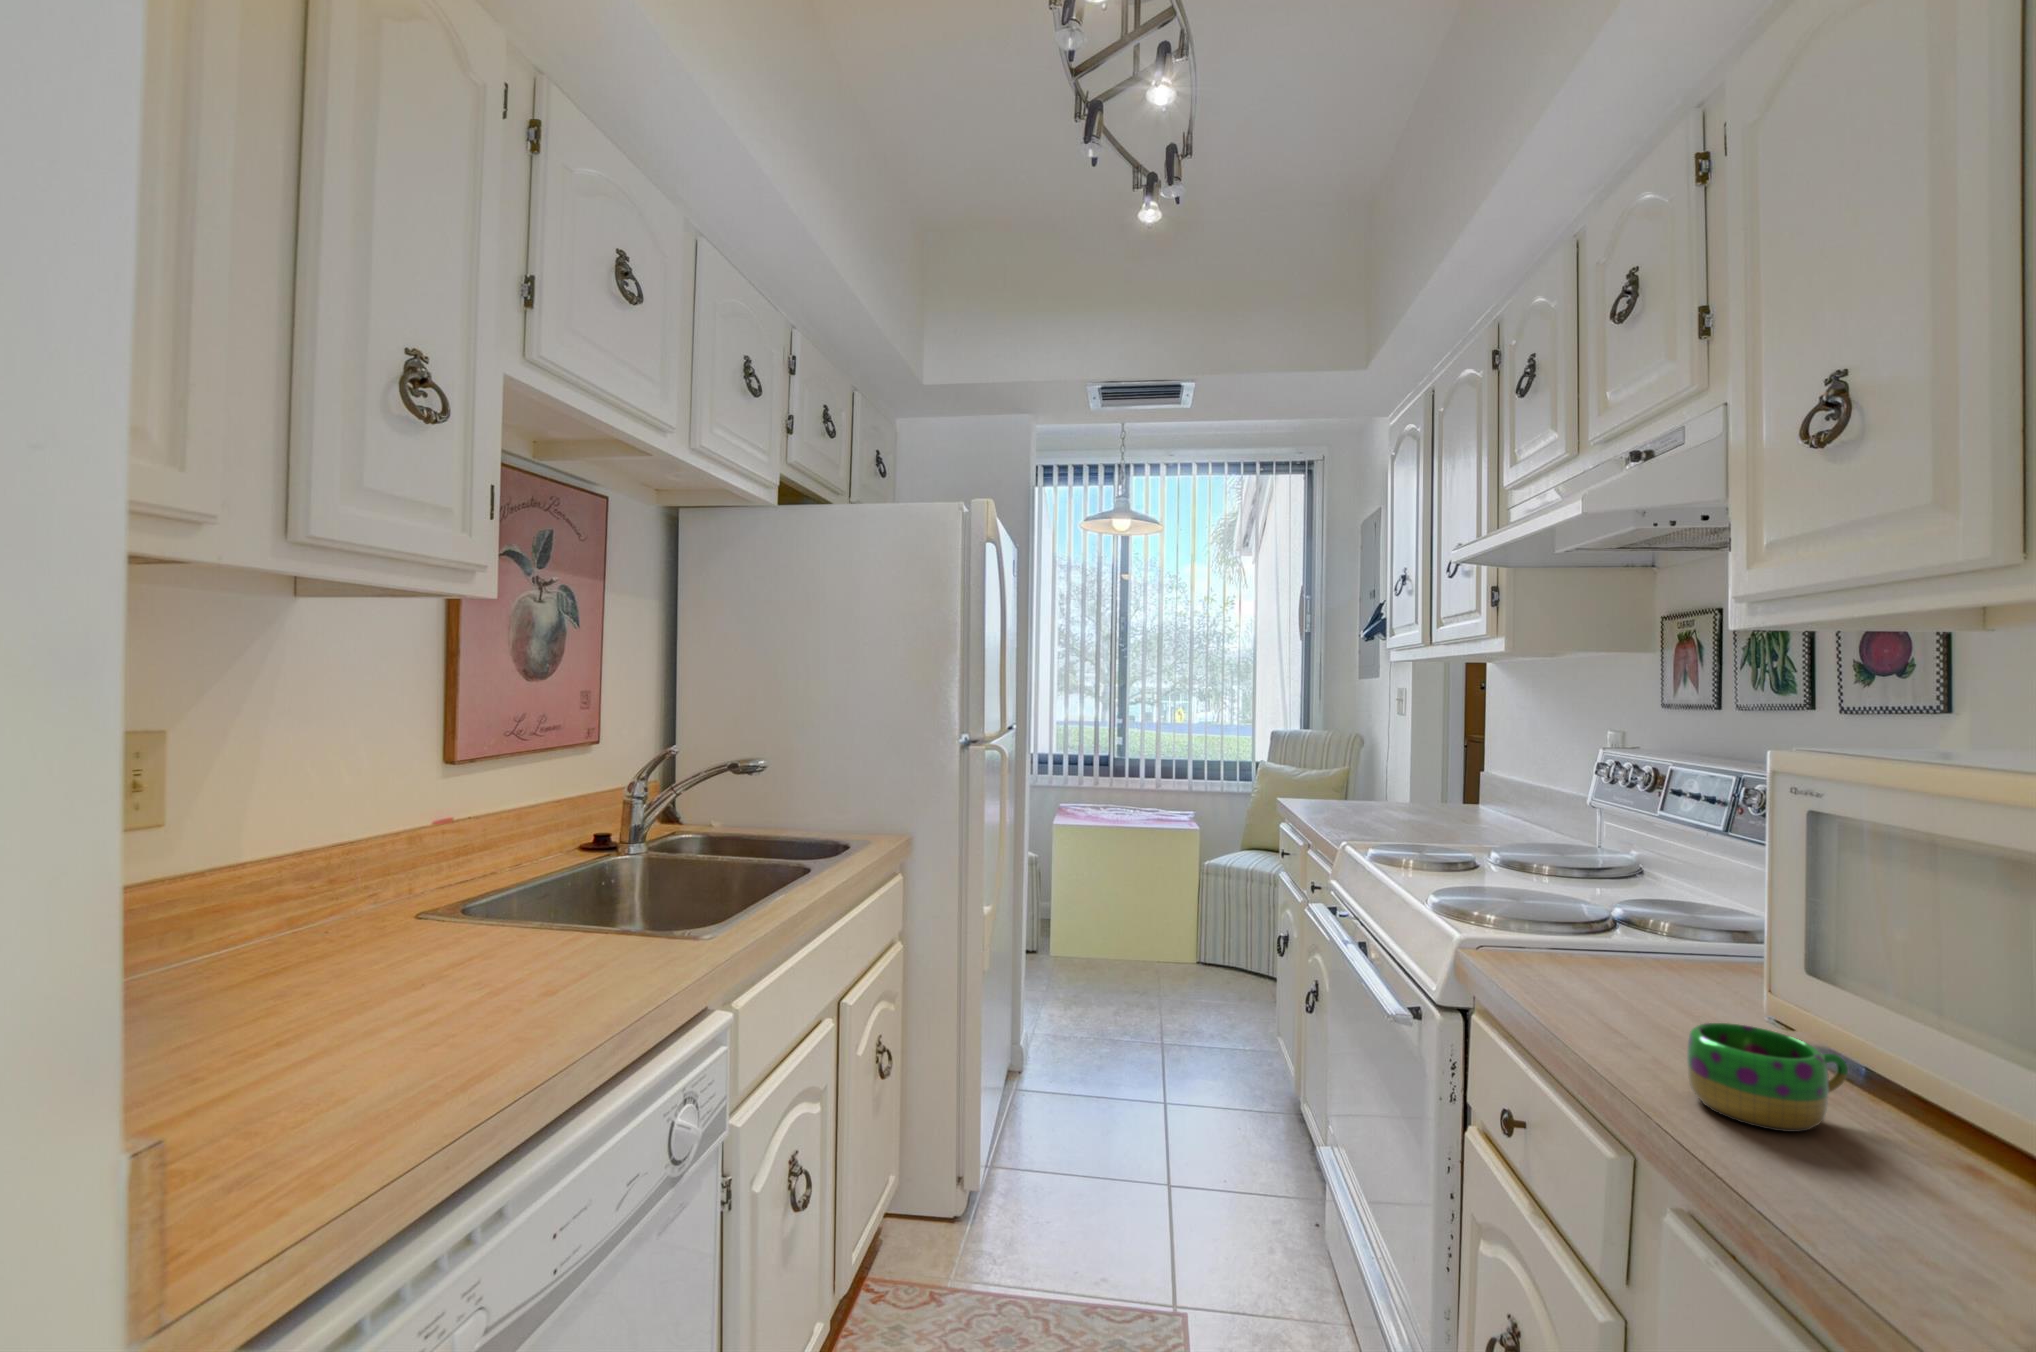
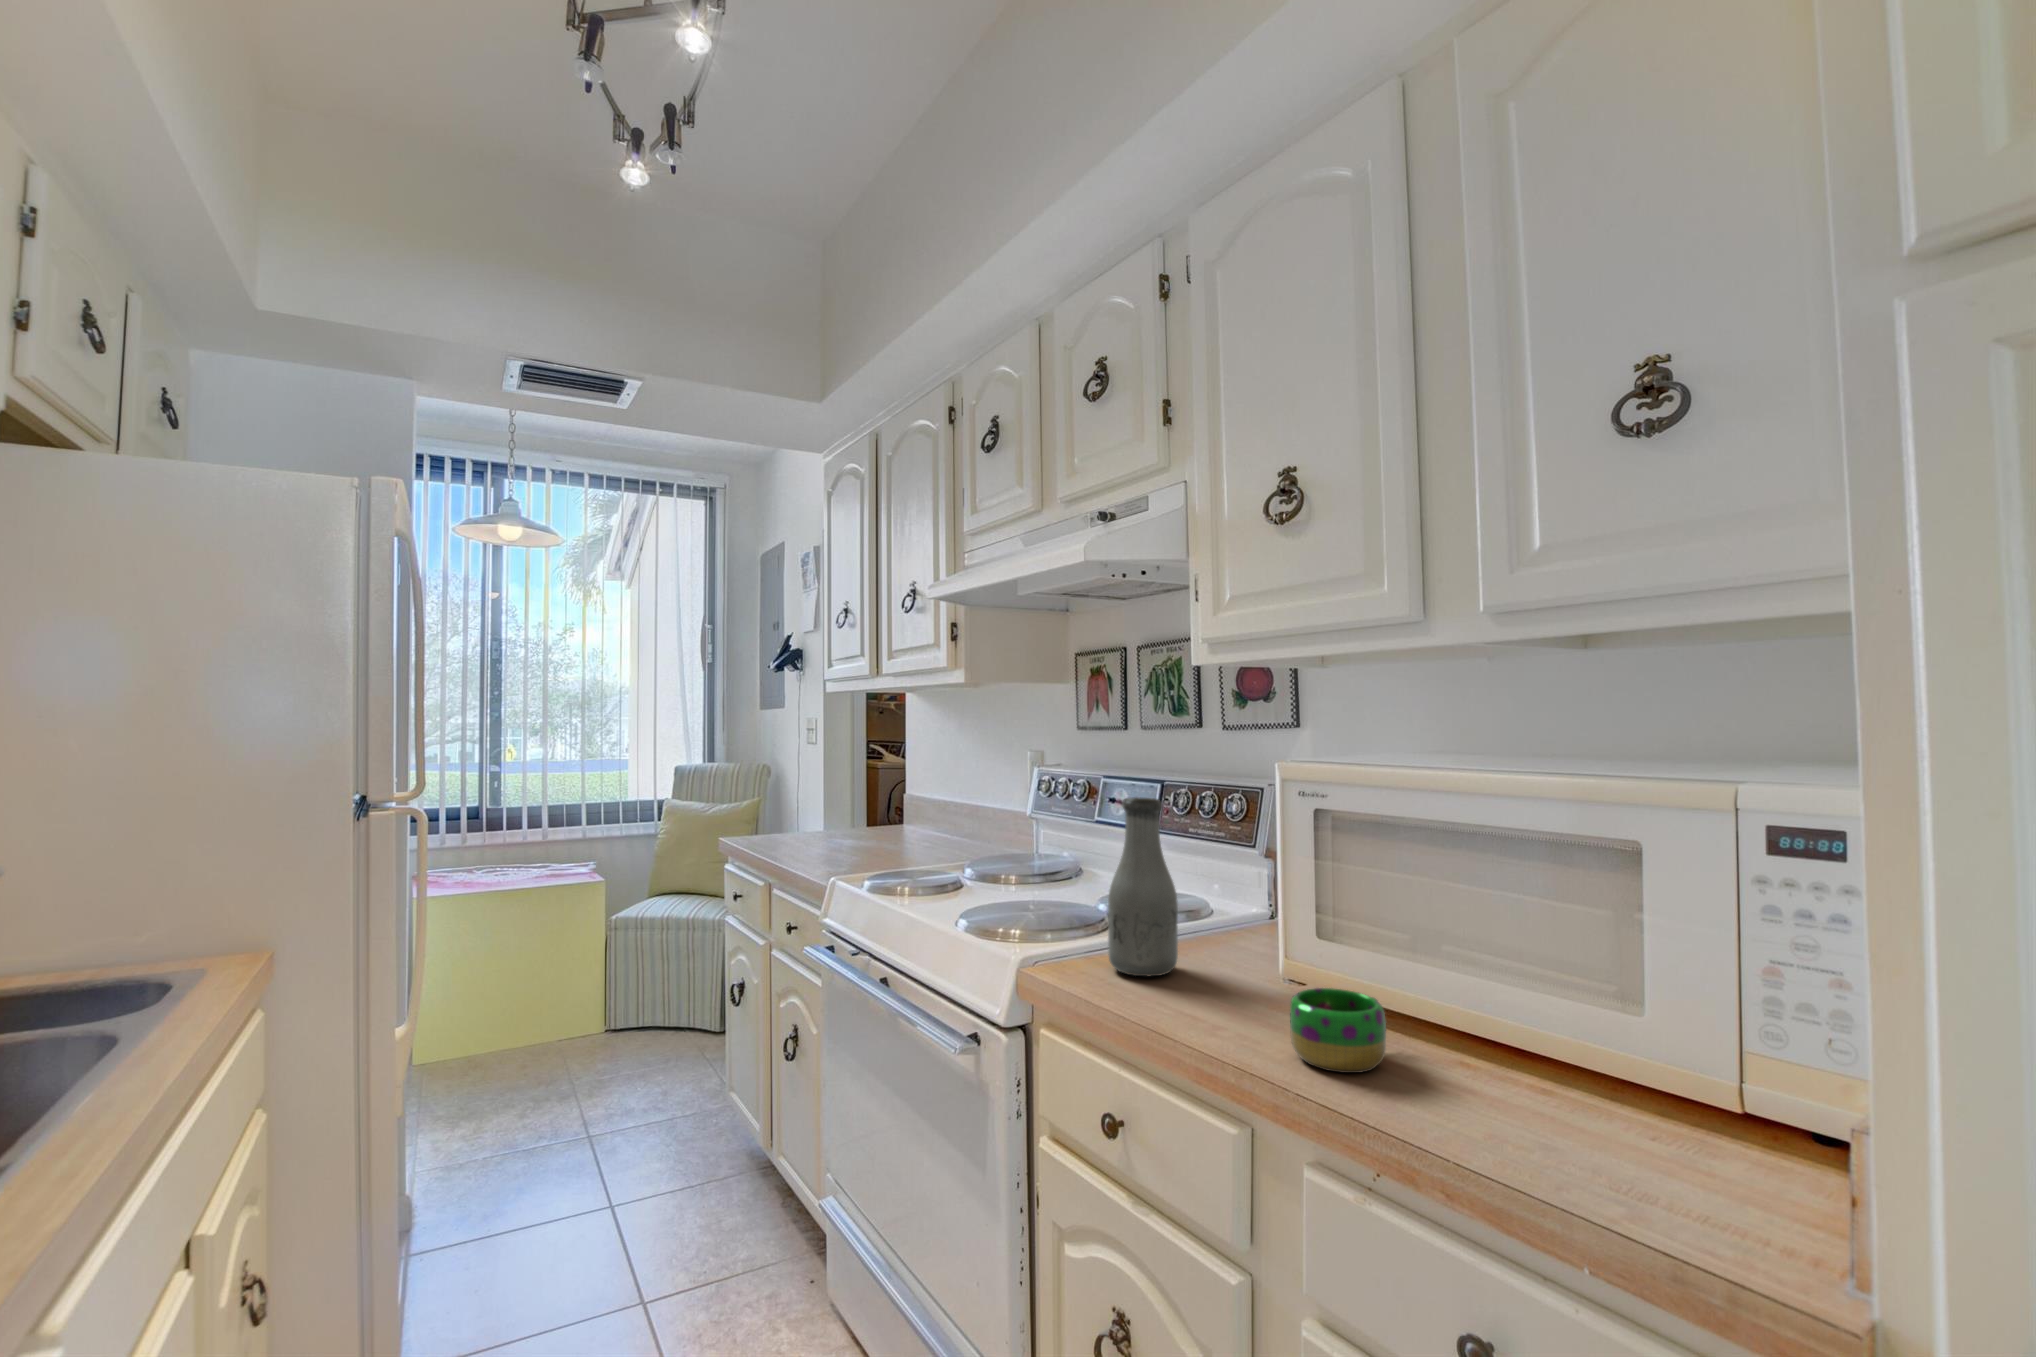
bottle: none [1554,784,1647,987] -> present [1108,797,1178,976]

